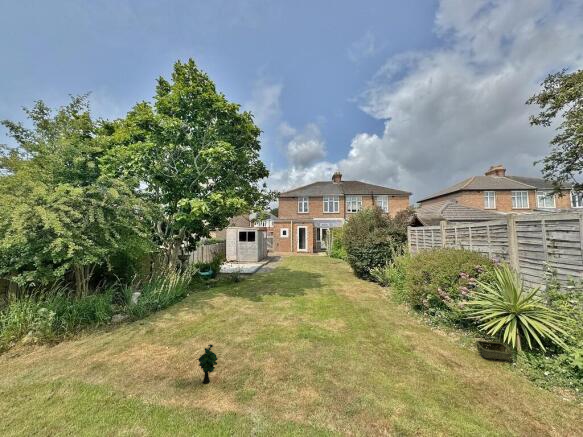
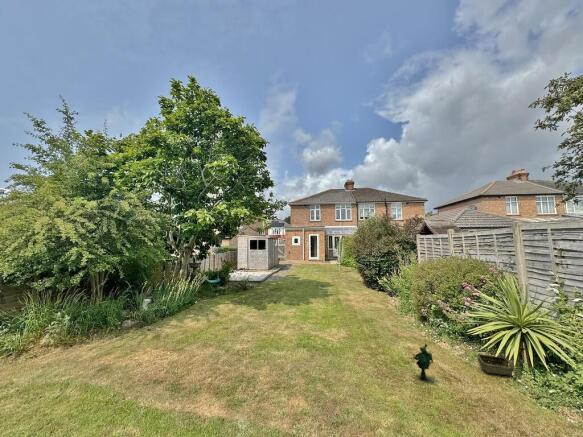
decorative plant: present [197,344,218,384] -> present [413,344,433,381]

